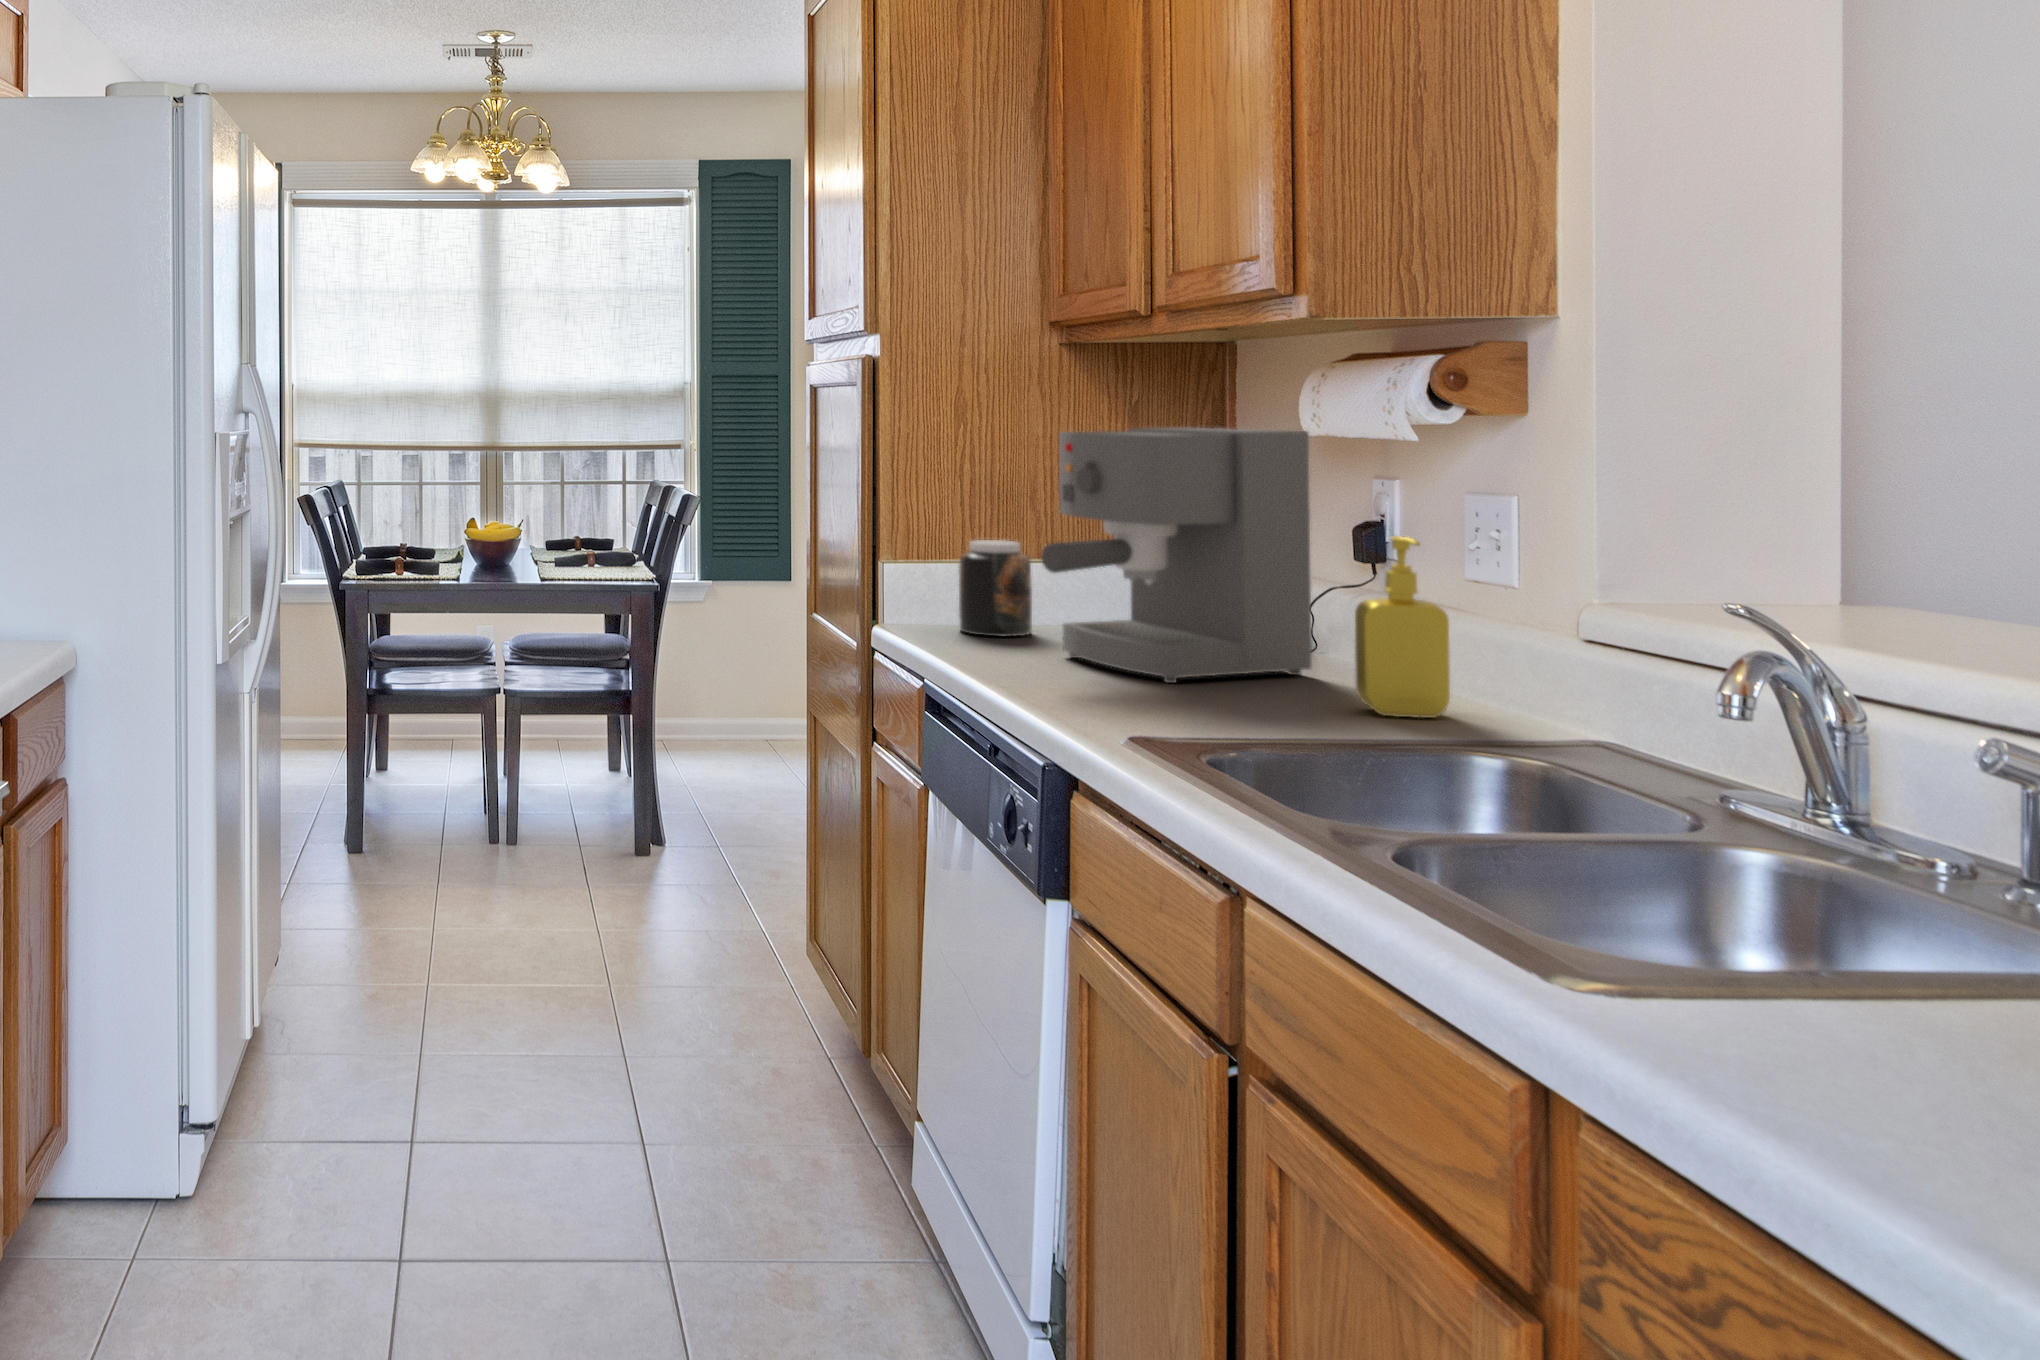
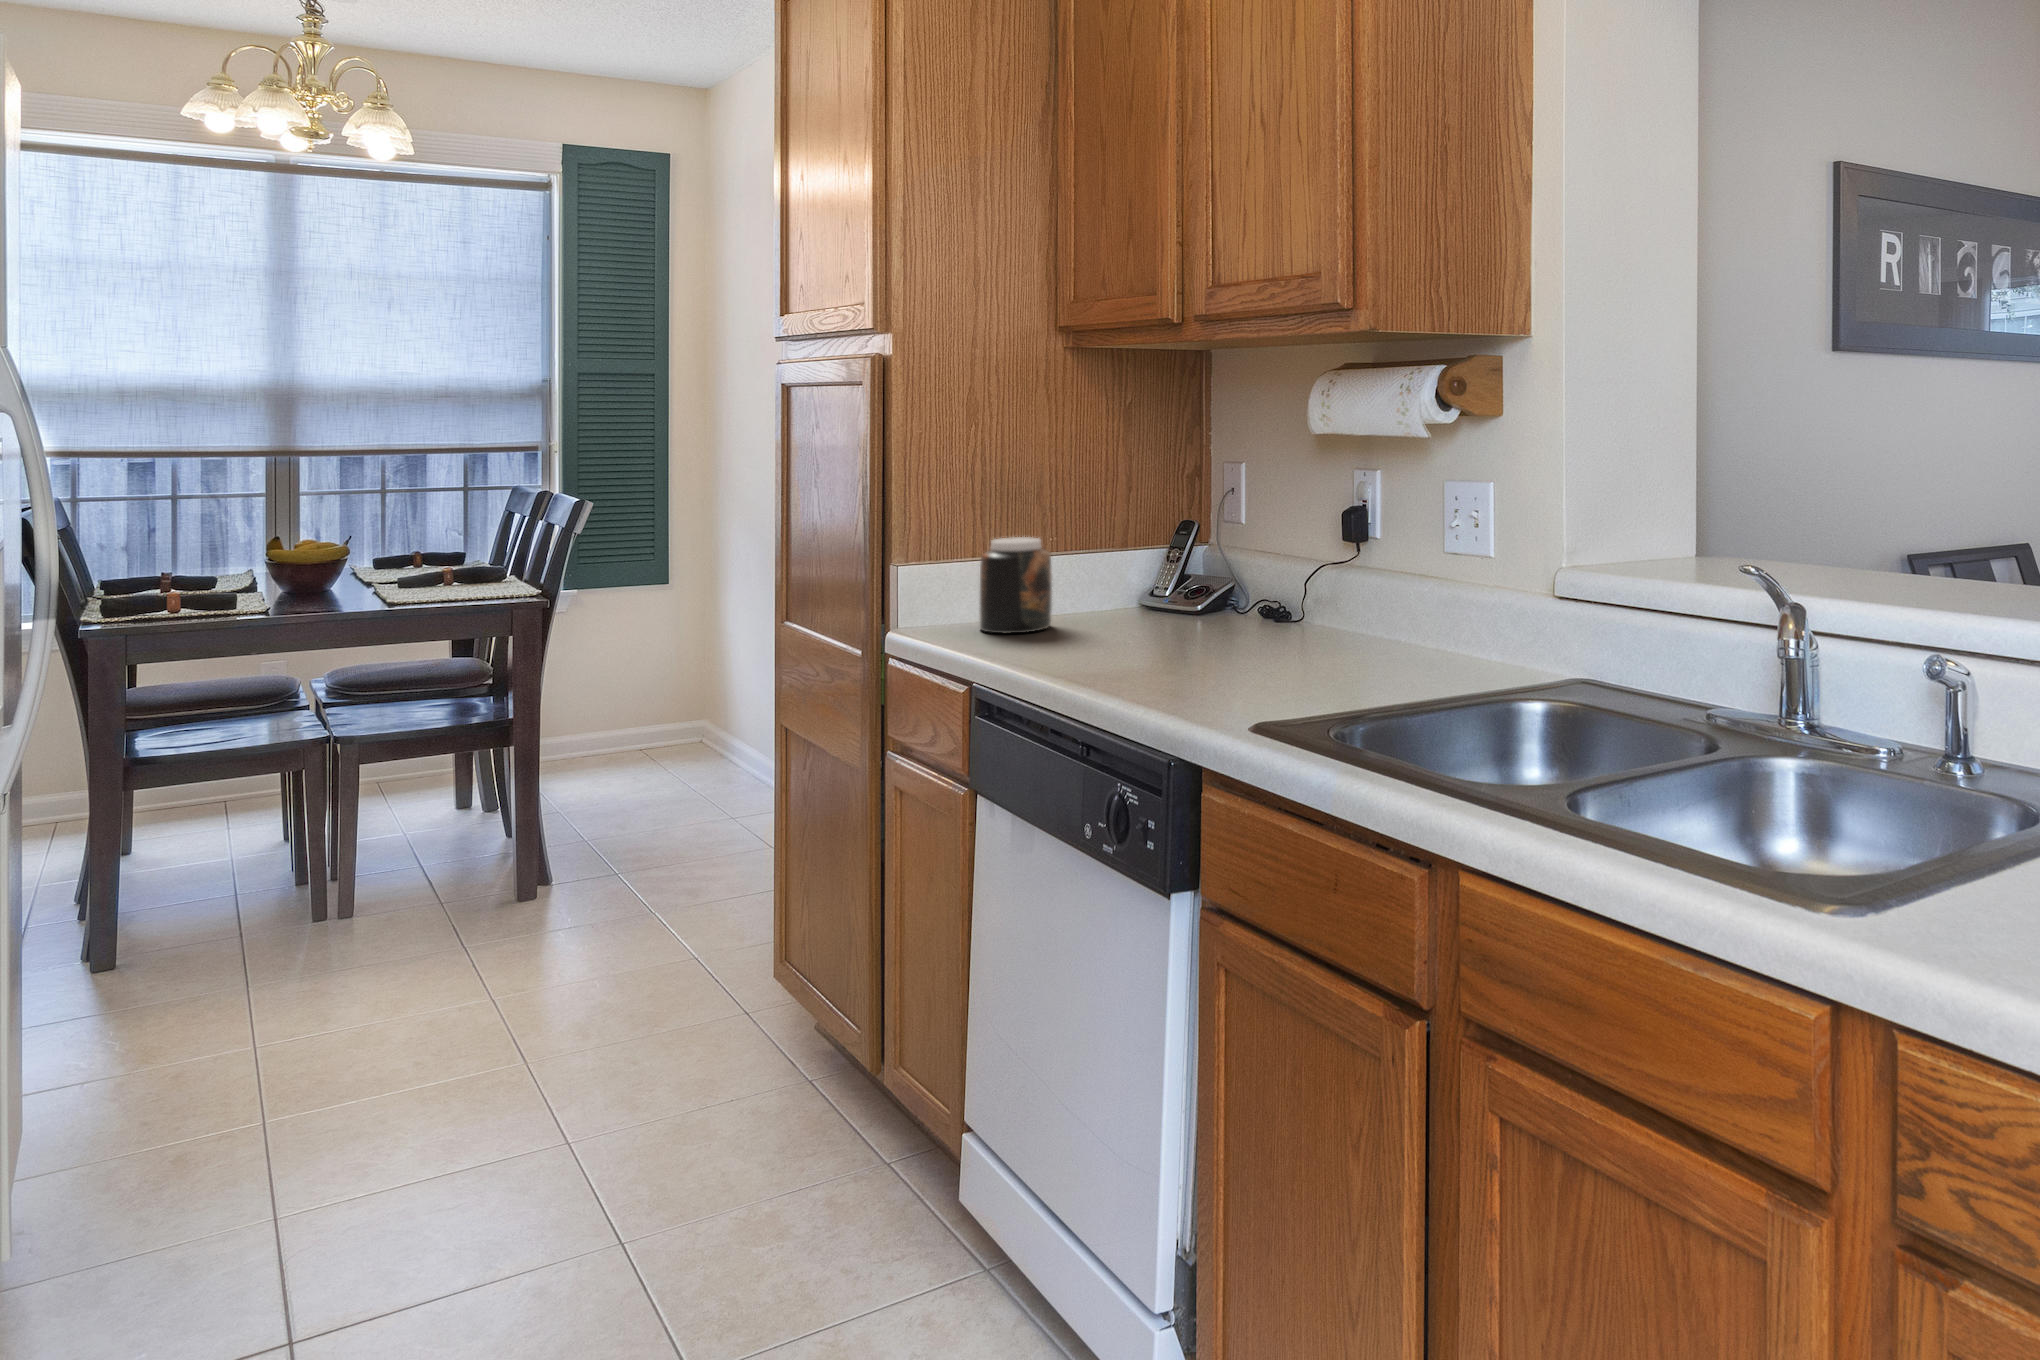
coffee maker: present [1041,428,1312,683] -> none [1104,426,1320,666]
soap dispenser: present [1355,536,1450,718] -> none [1388,519,1461,675]

